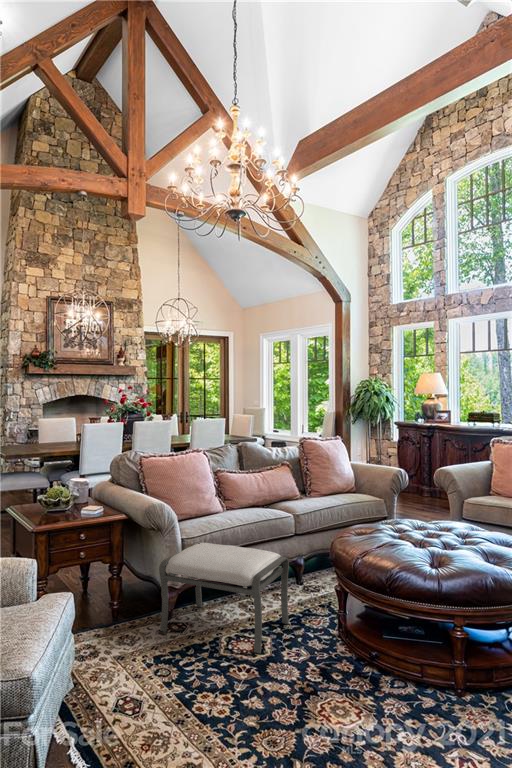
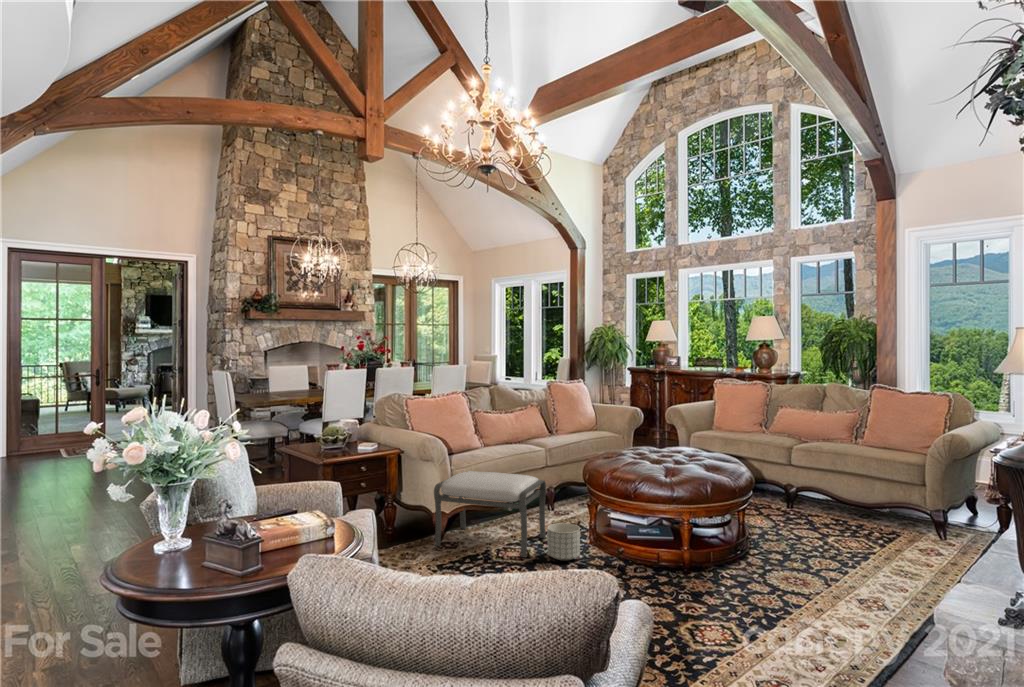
planter: none [285,612,324,661] -> present [547,523,580,561]

